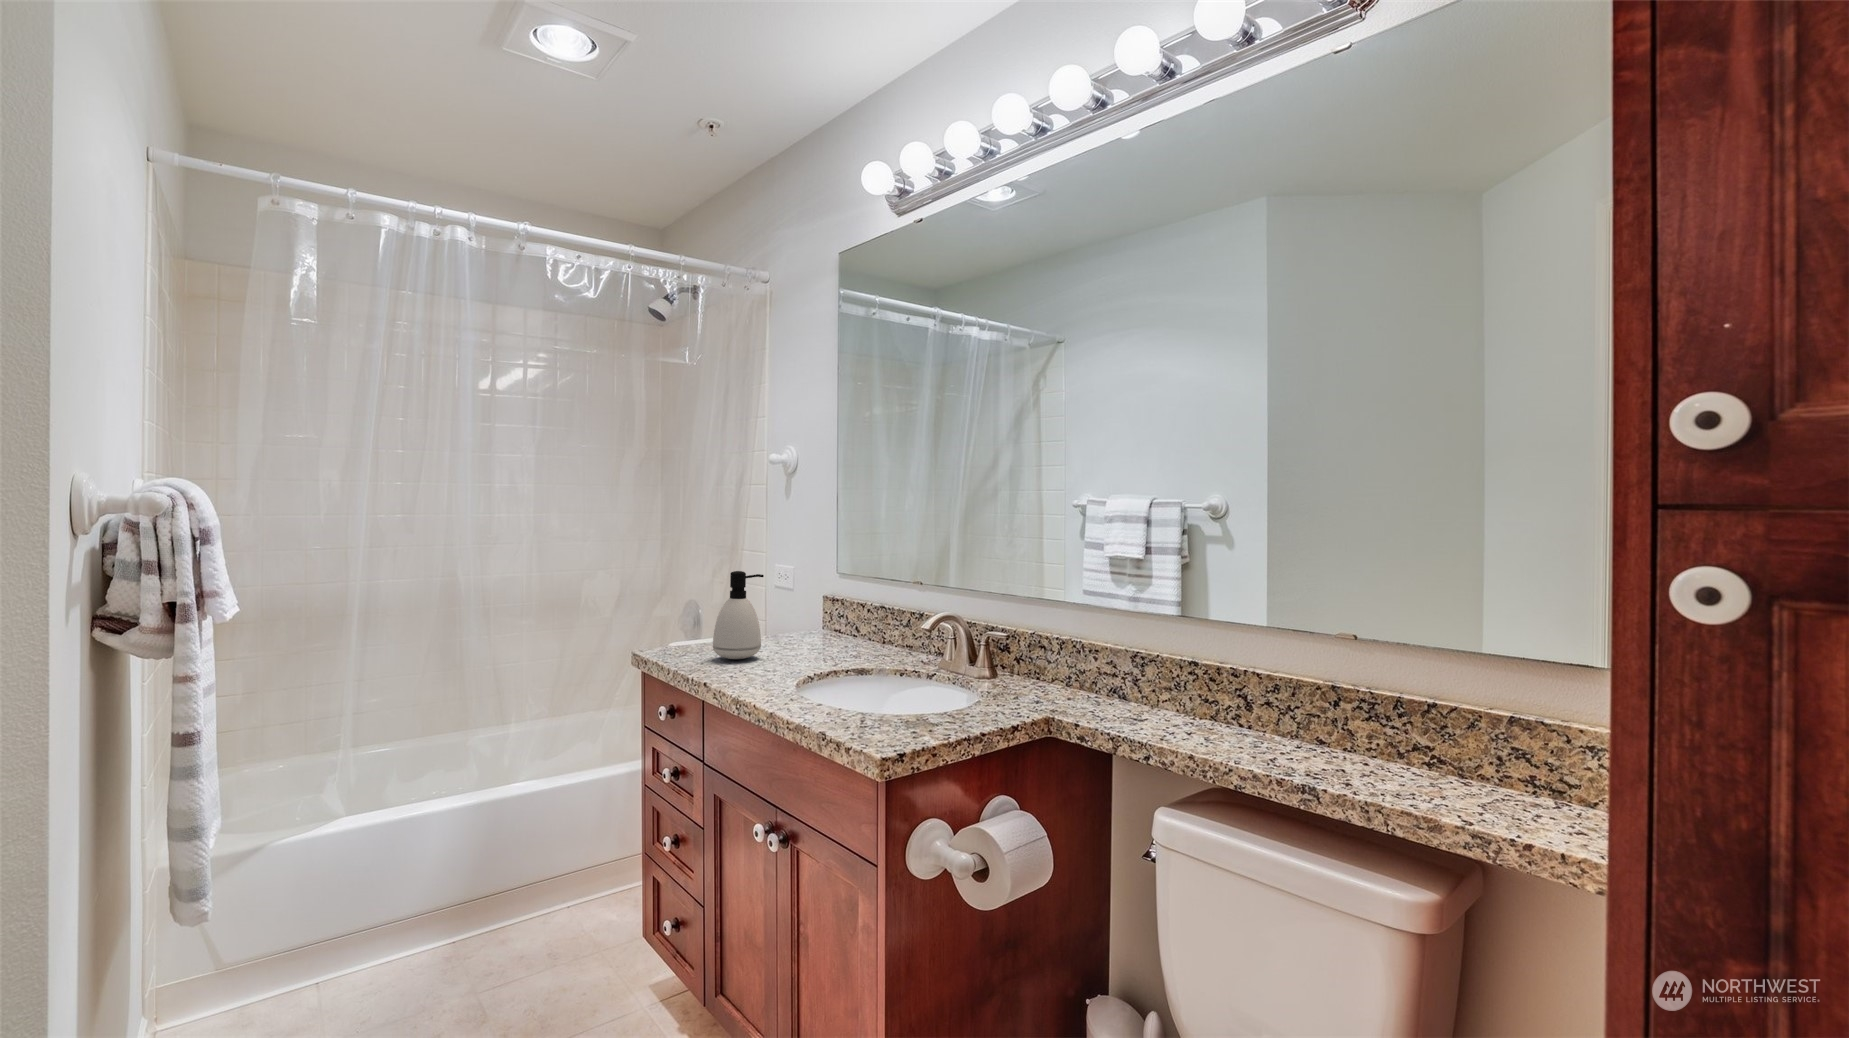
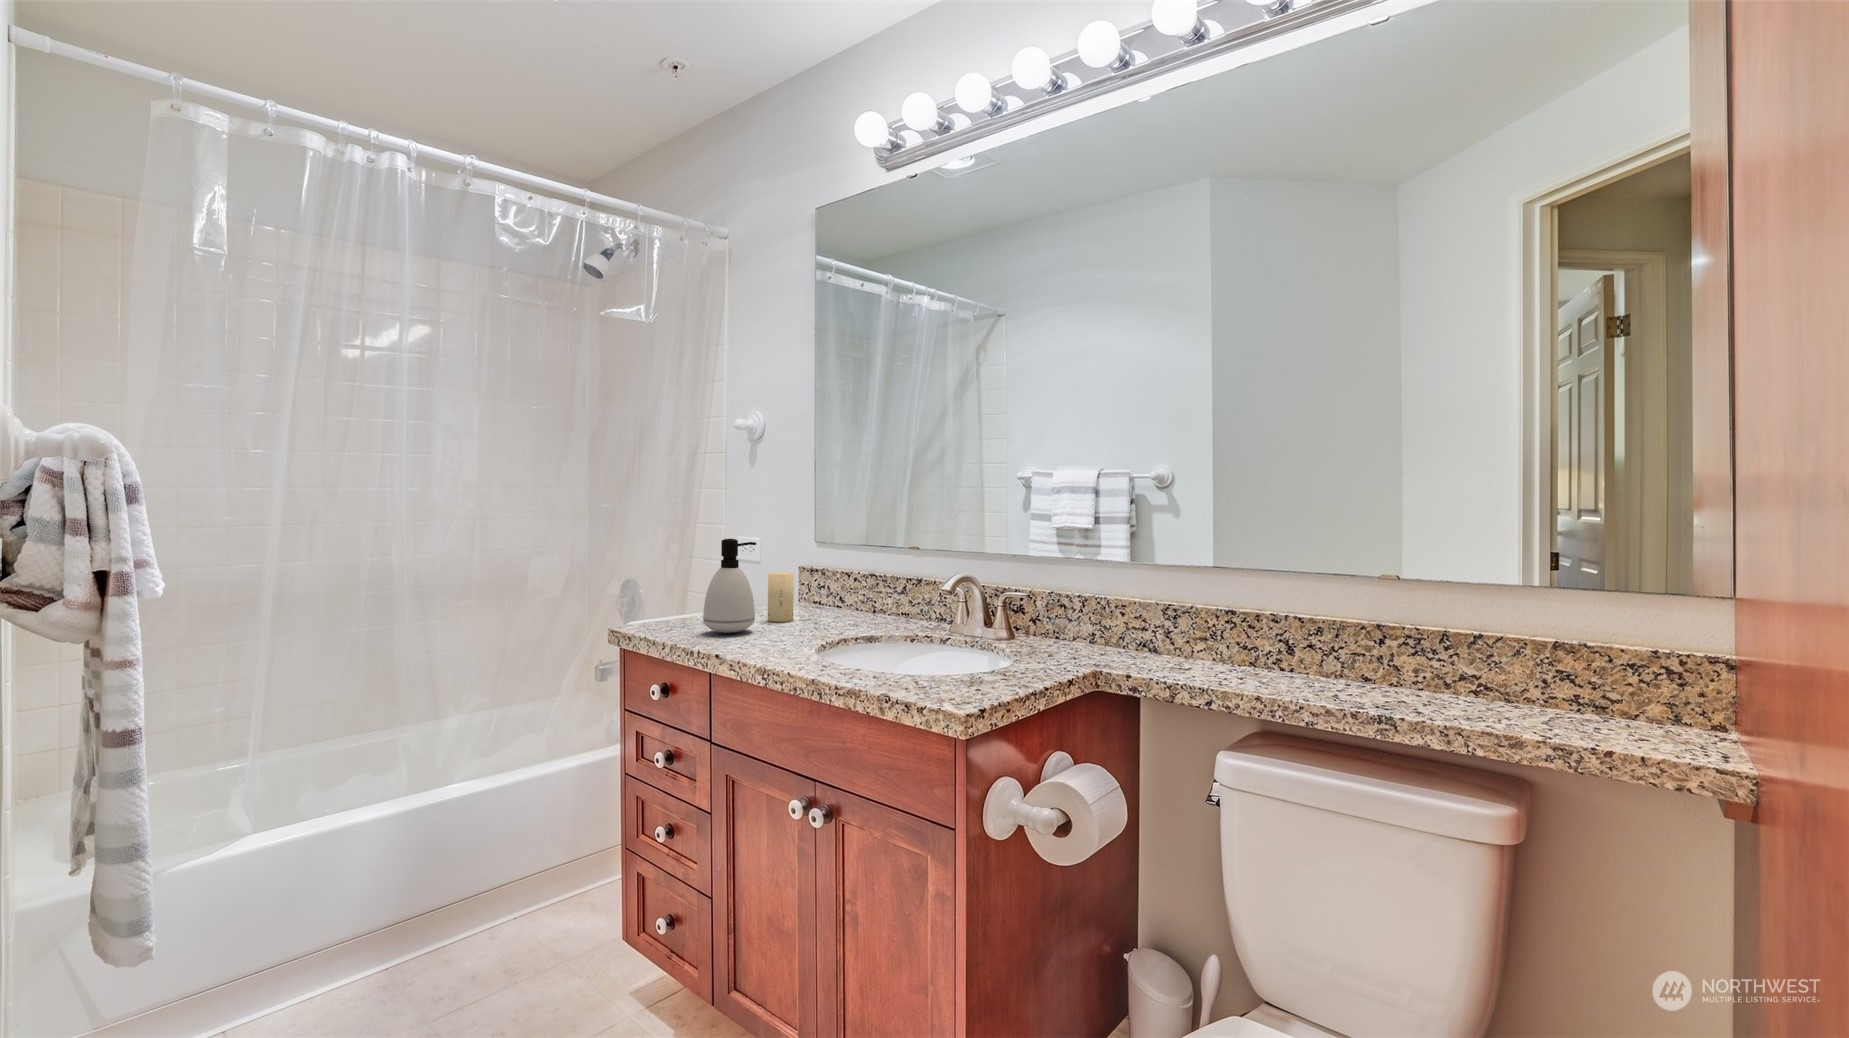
candle: none [781,601,807,649] -> present [768,572,794,622]

